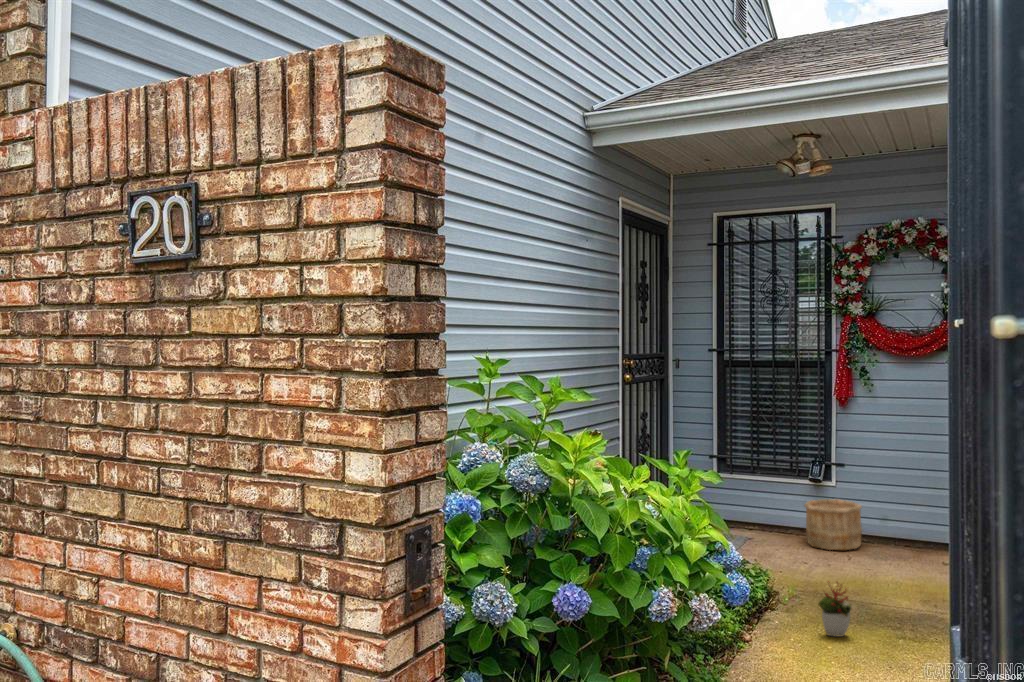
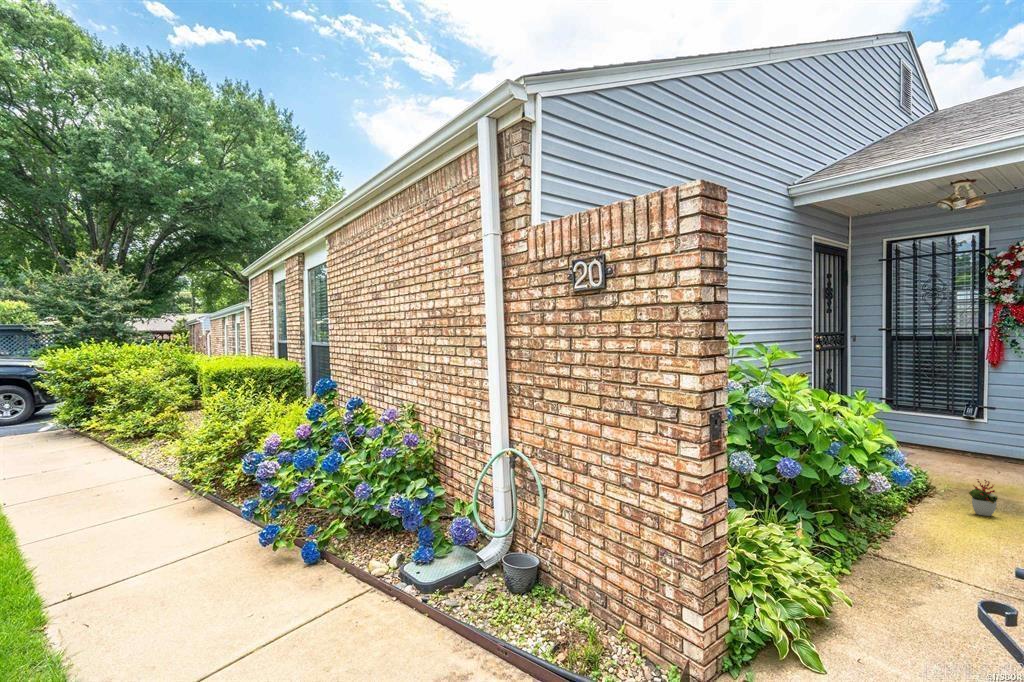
wooden bucket: present [804,499,862,550] -> none [958,430,1011,465]

